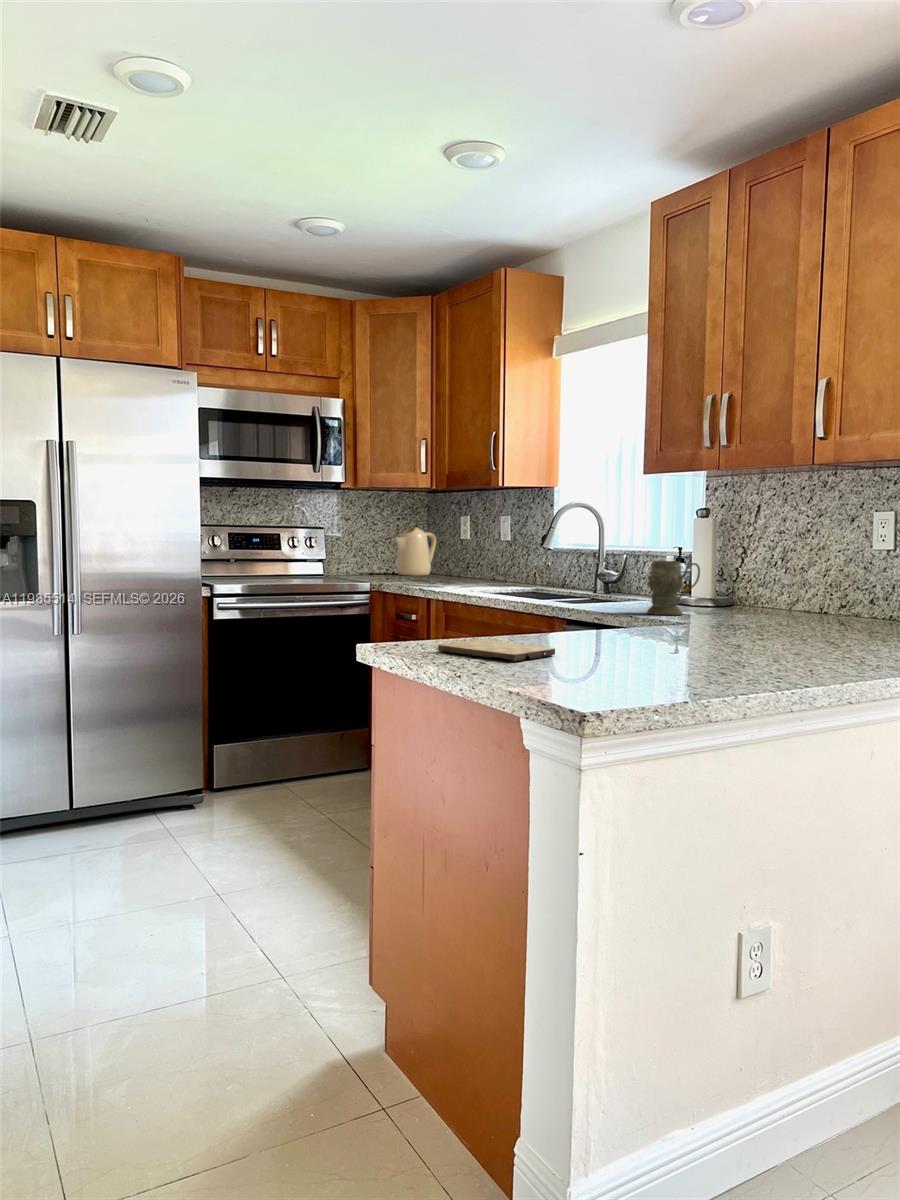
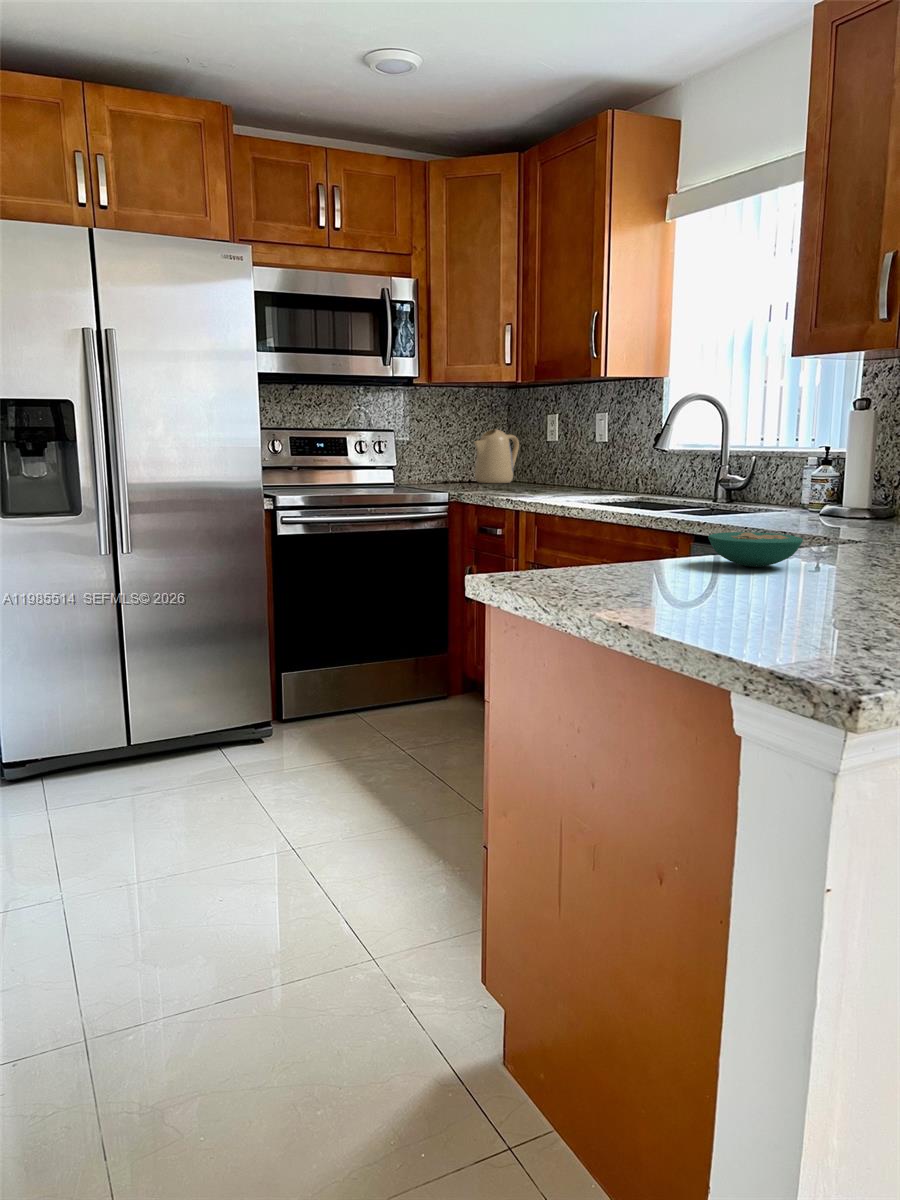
mug: present [647,561,700,615] -> none [799,461,873,529]
bowl: none [548,616,617,641] -> present [708,532,803,567]
cutting board: present [438,639,555,662] -> none [573,566,736,600]

